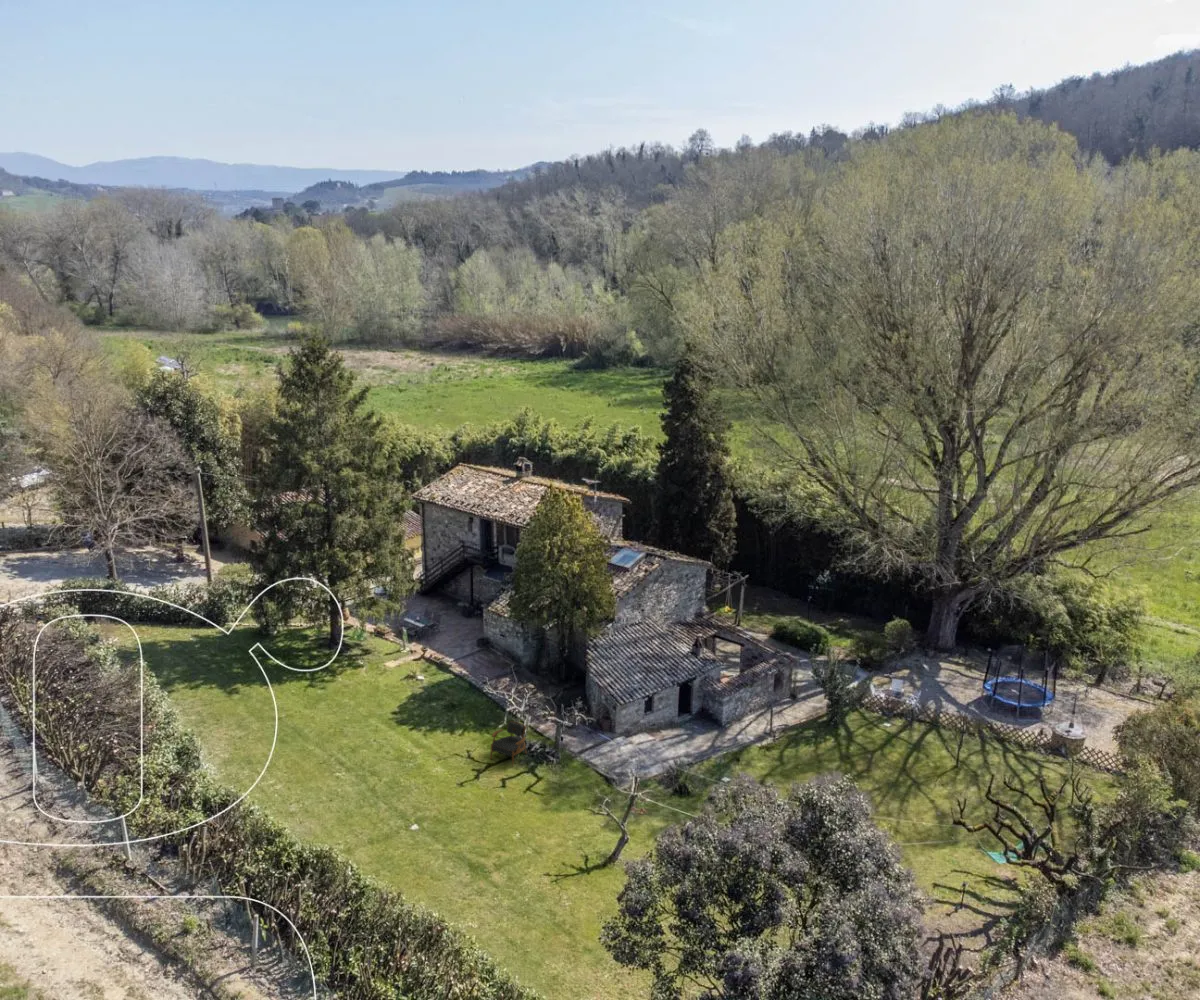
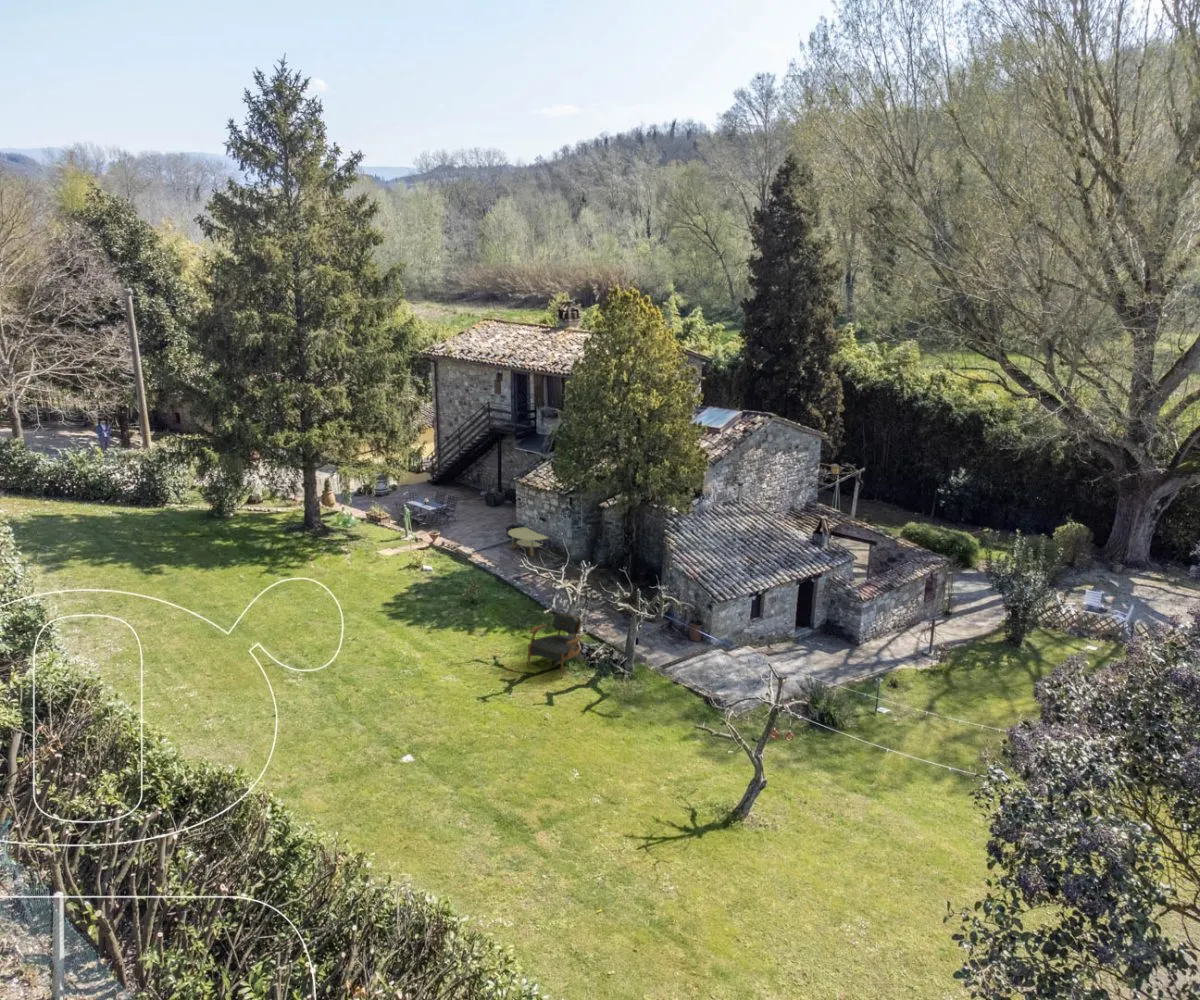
round table: none [478,641,511,665] -> present [508,527,548,557]

